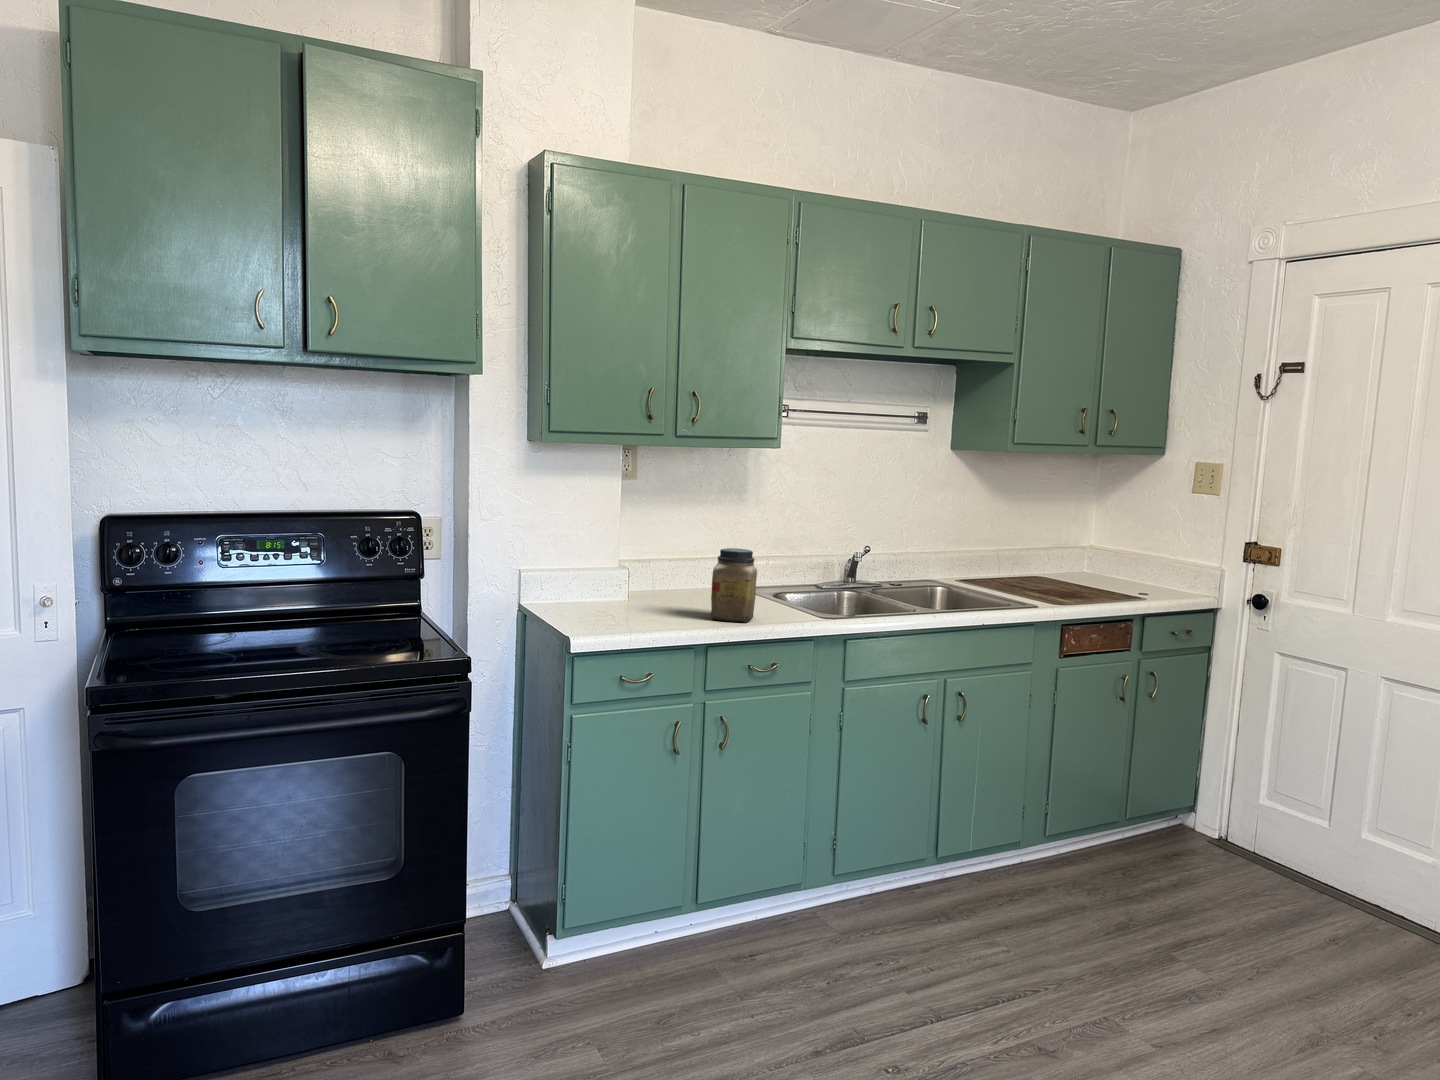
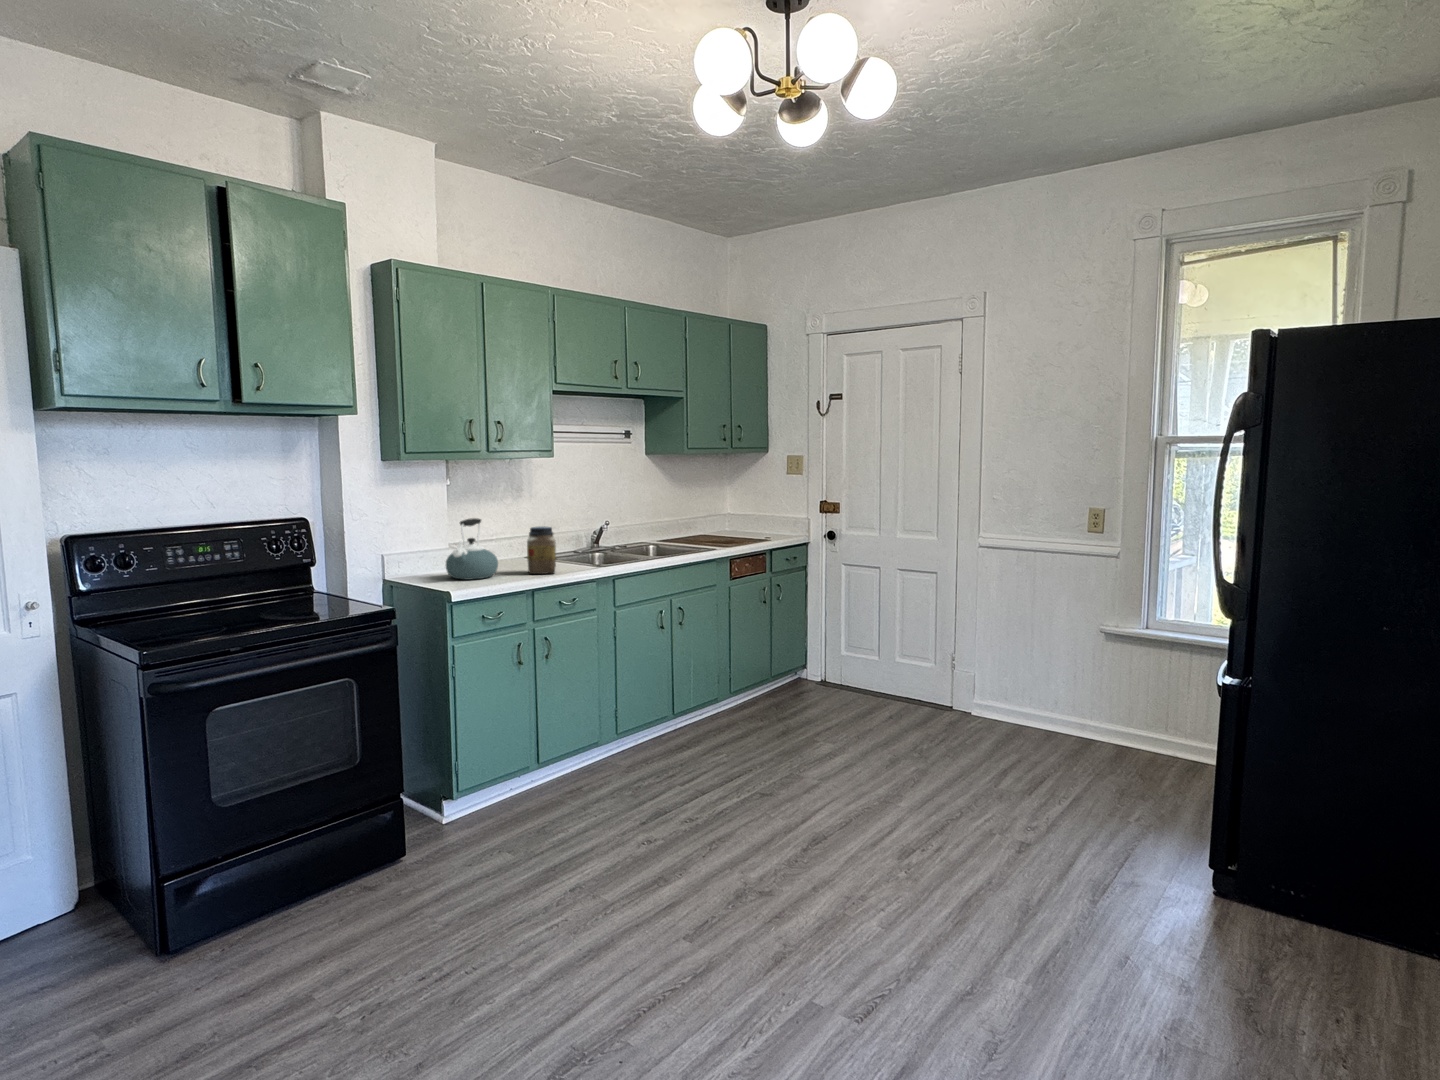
kettle: none [595,529,669,619] -> present [446,518,498,580]

